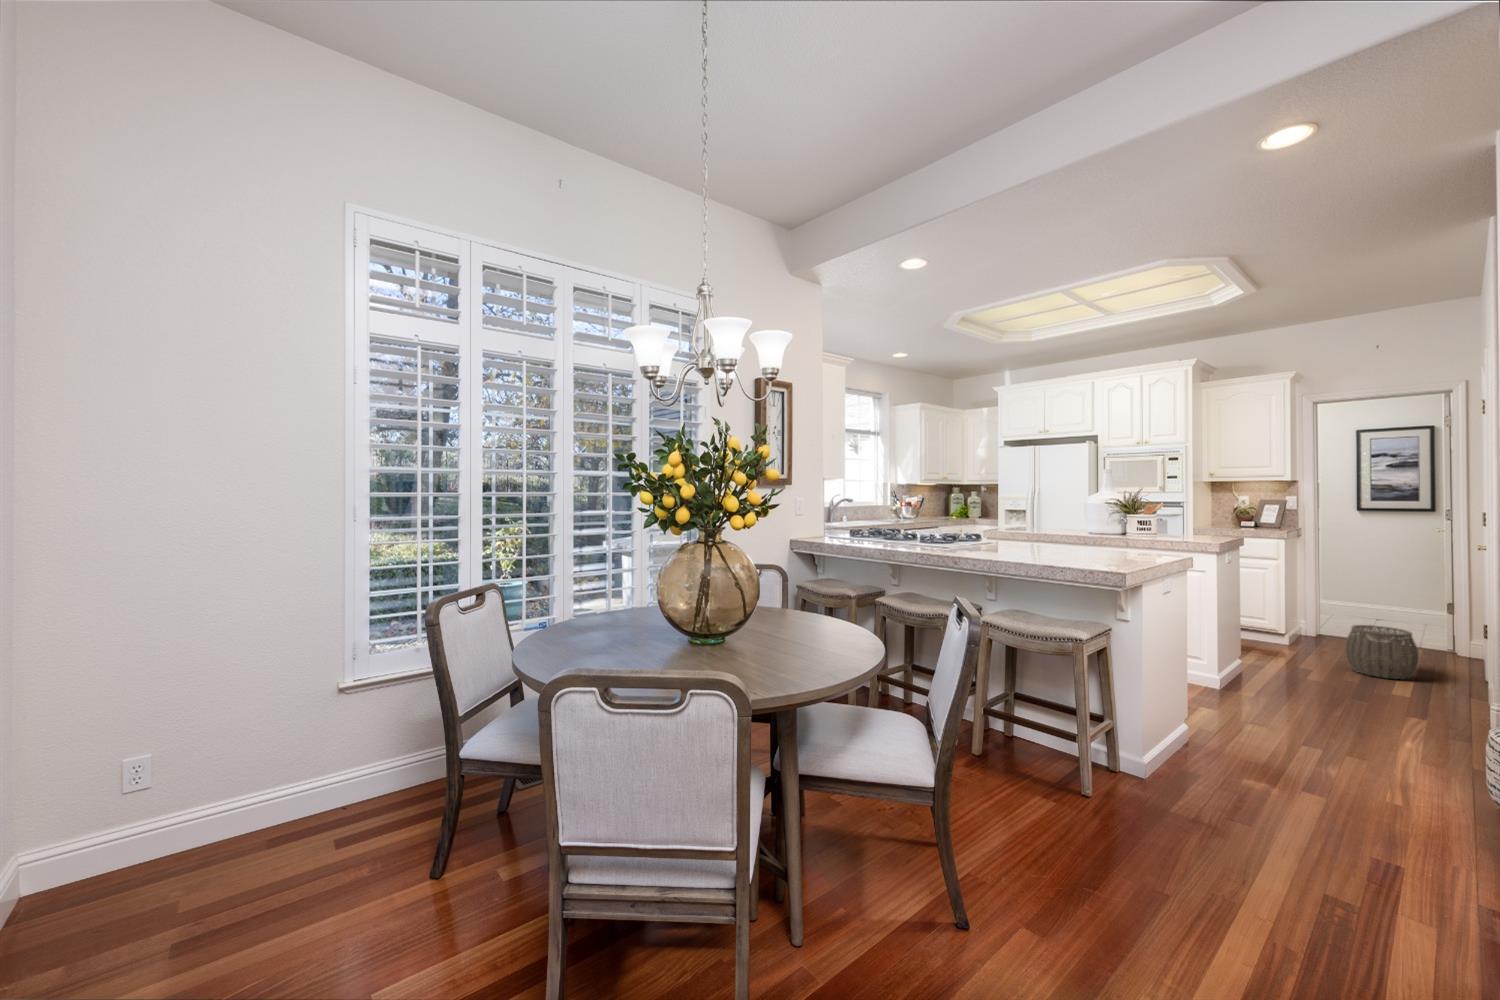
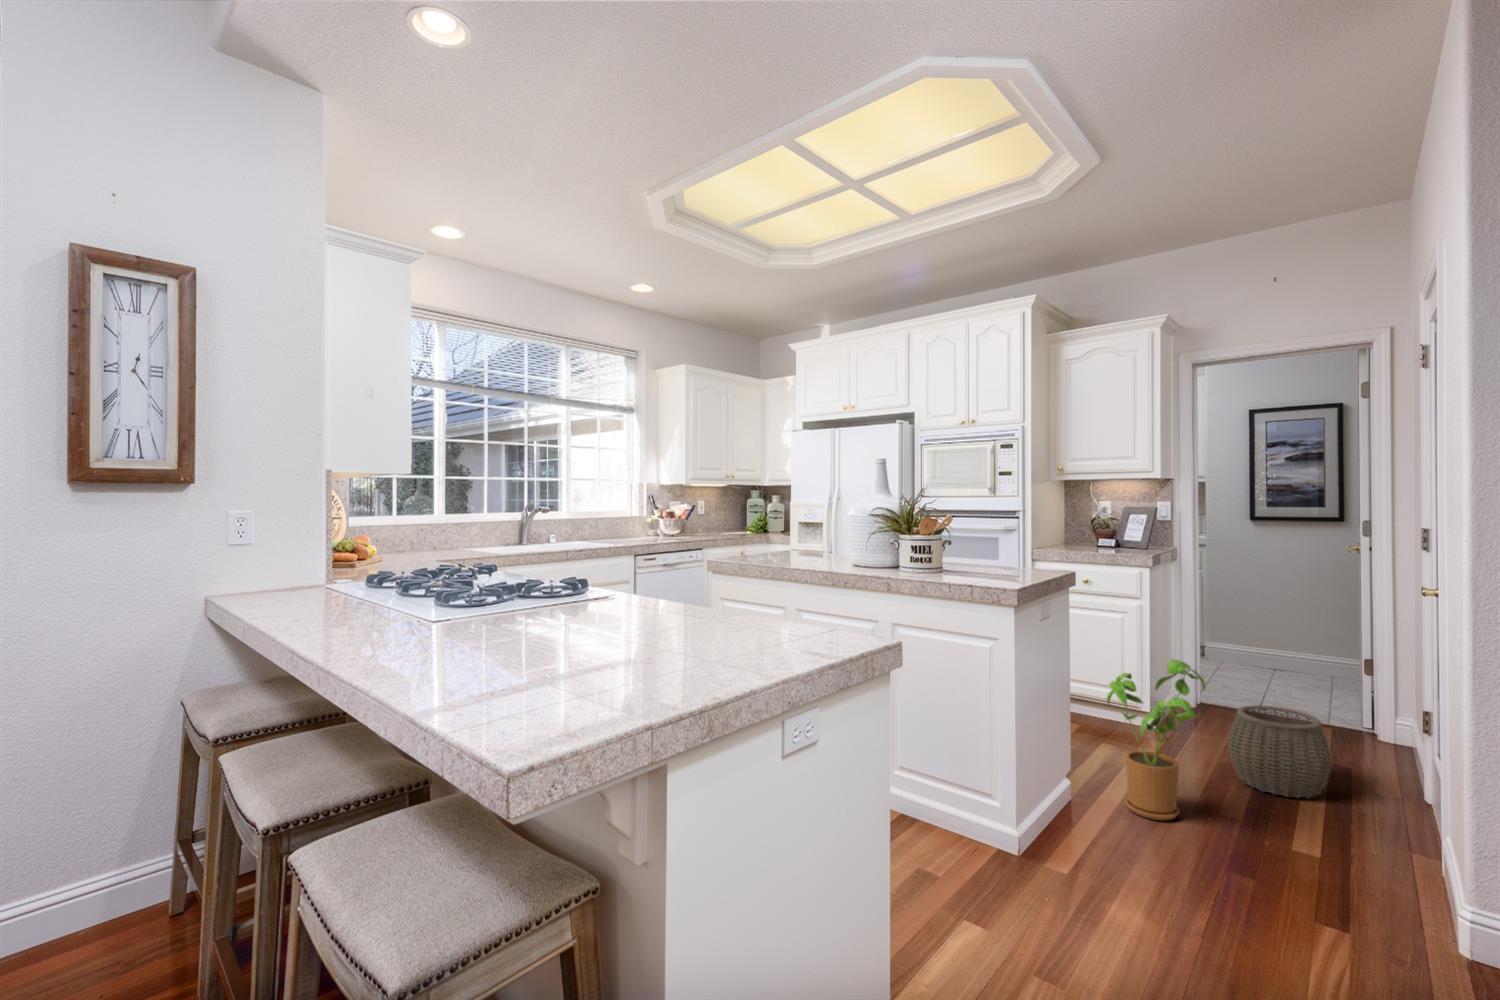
house plant: none [1261,588,1331,684] -> present [1107,659,1205,820]

